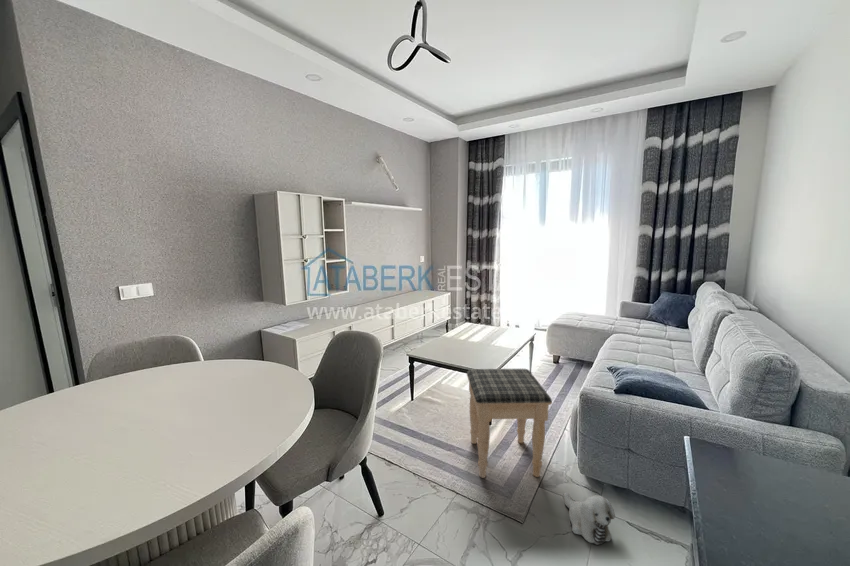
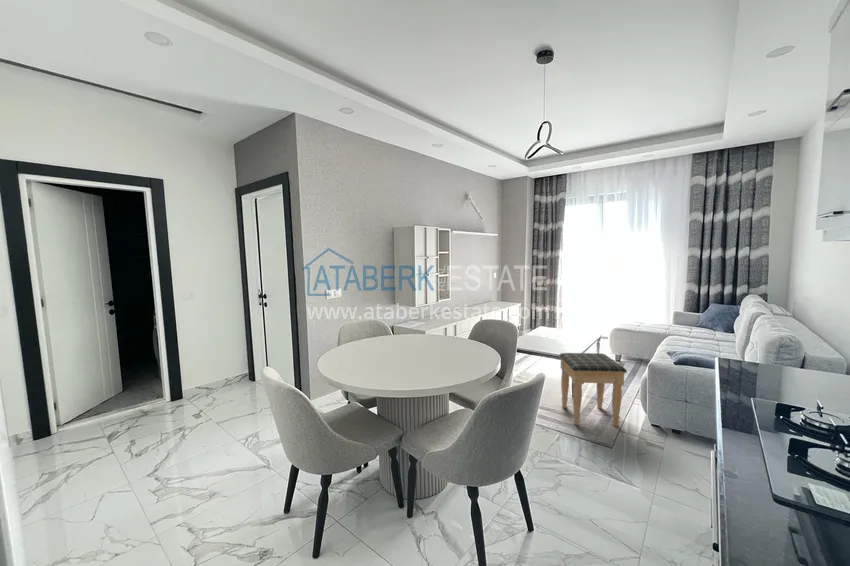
plush toy: present [564,493,615,545] -> none [638,428,675,459]

